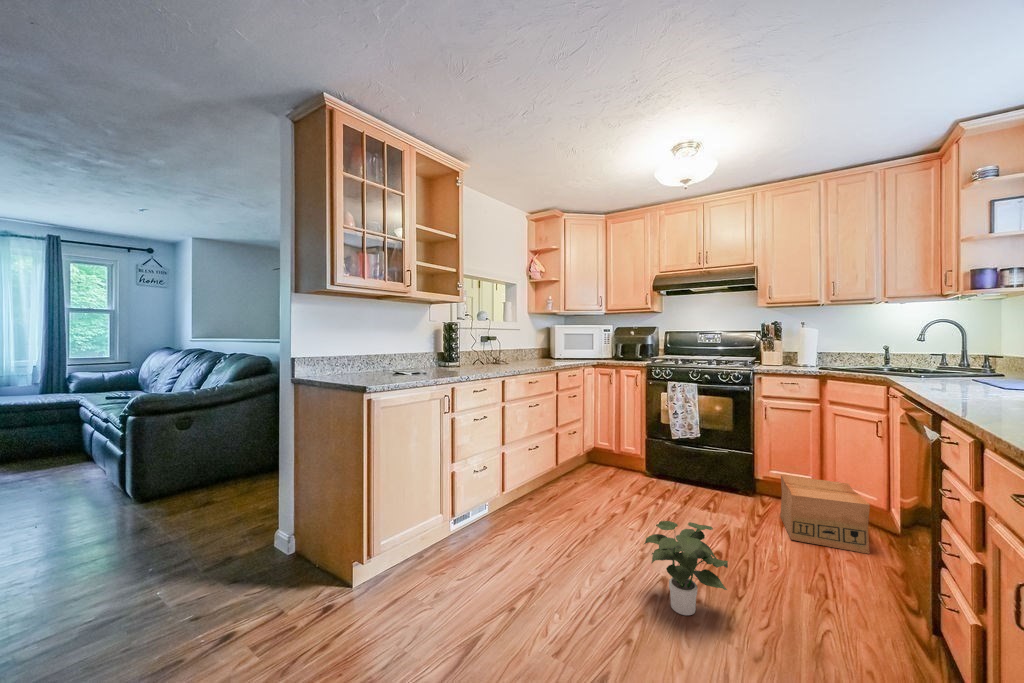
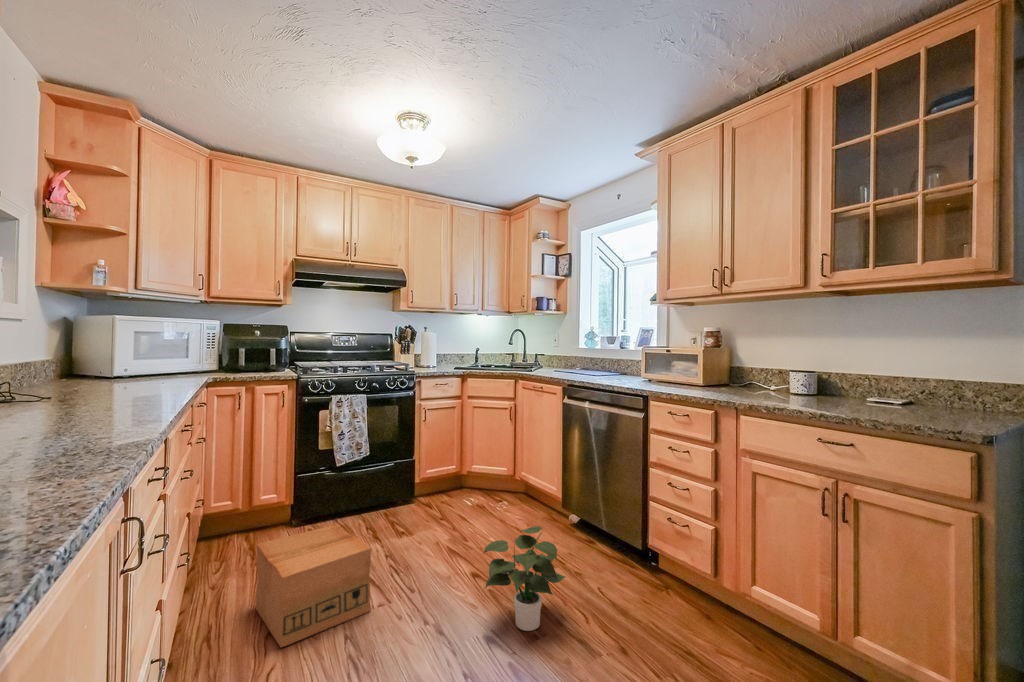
cardboard box: present [780,475,870,554] -> present [255,524,371,648]

